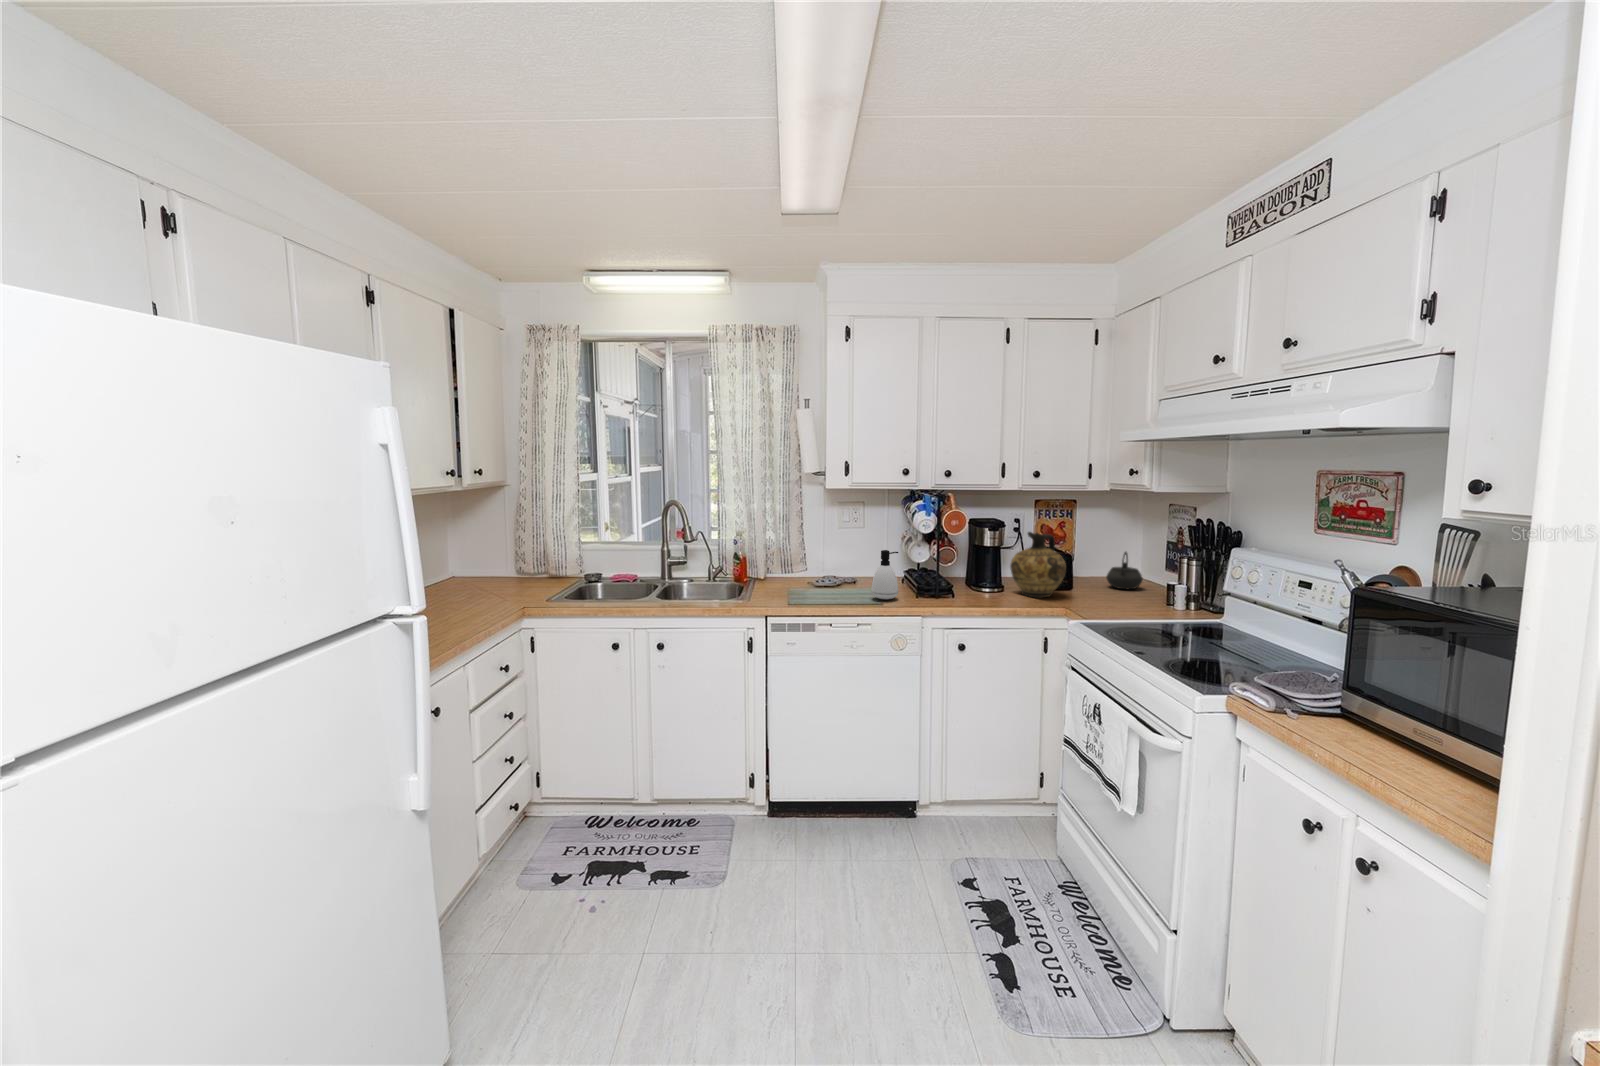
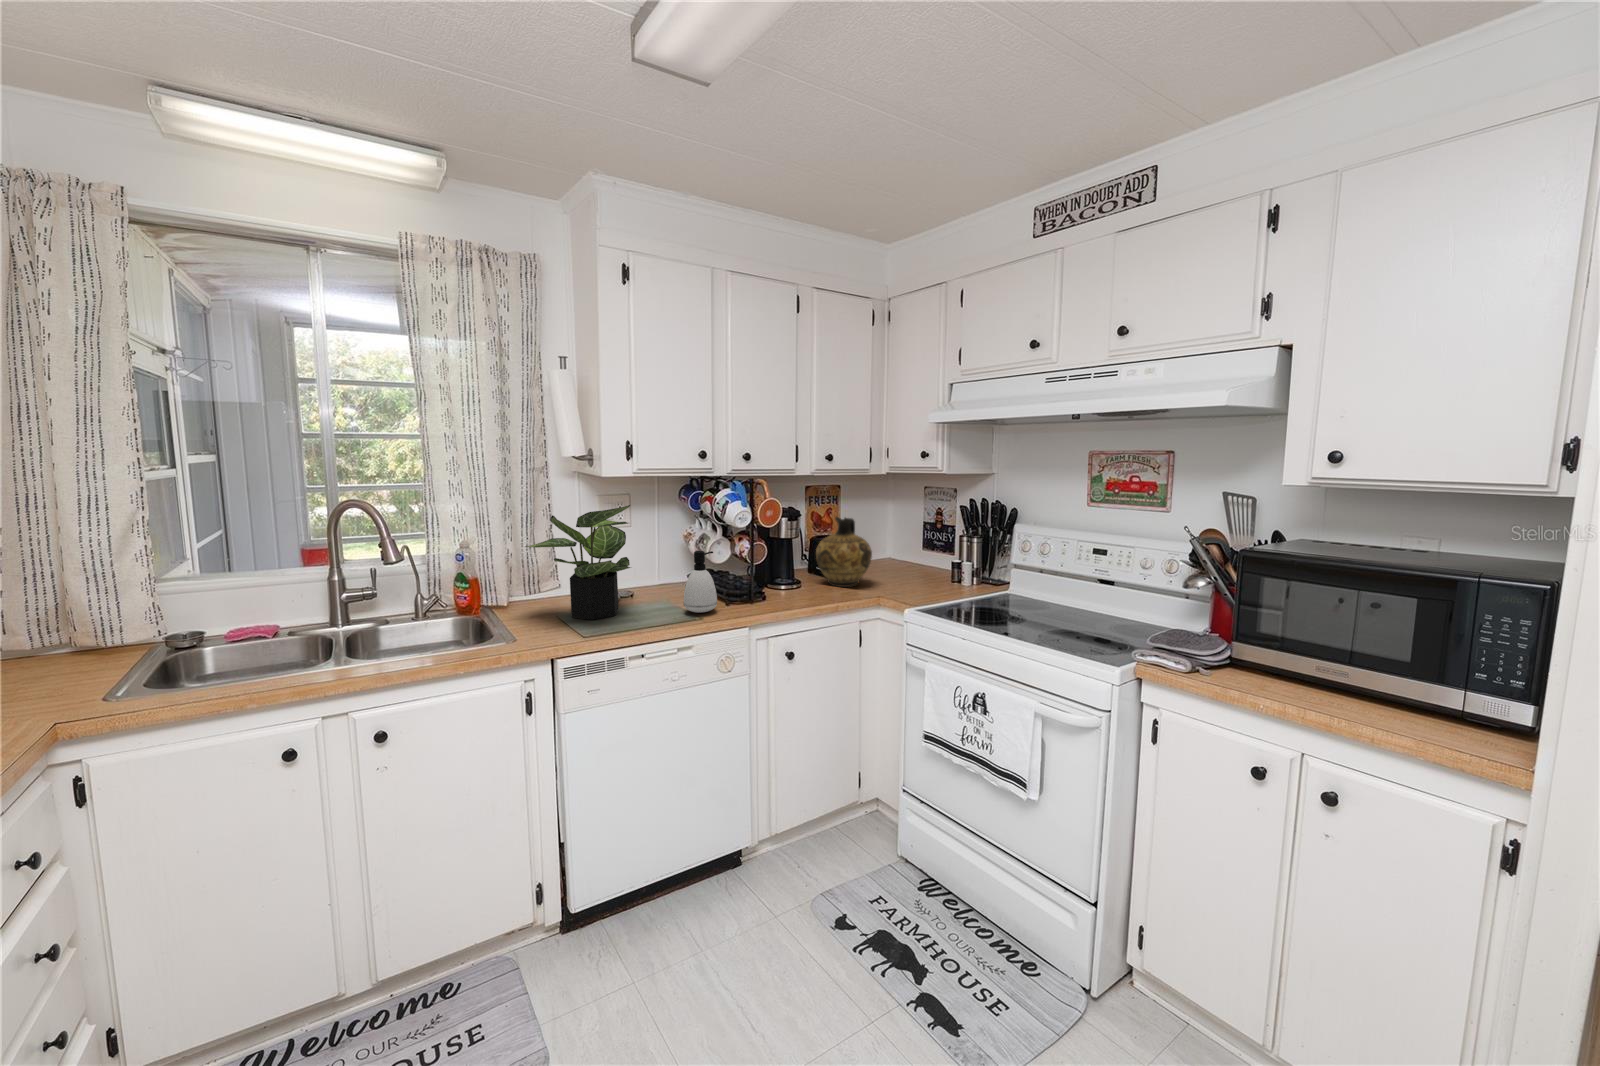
potted plant: none [771,511,843,595] -> present [526,505,630,620]
kettle: present [1106,552,1143,589] -> none [889,530,922,568]

